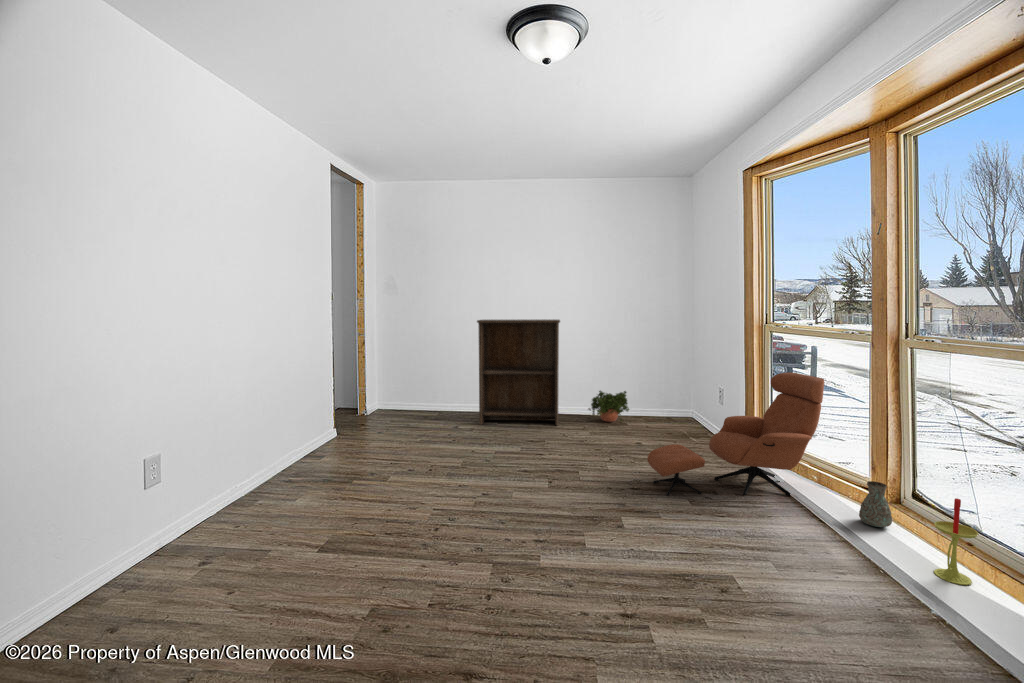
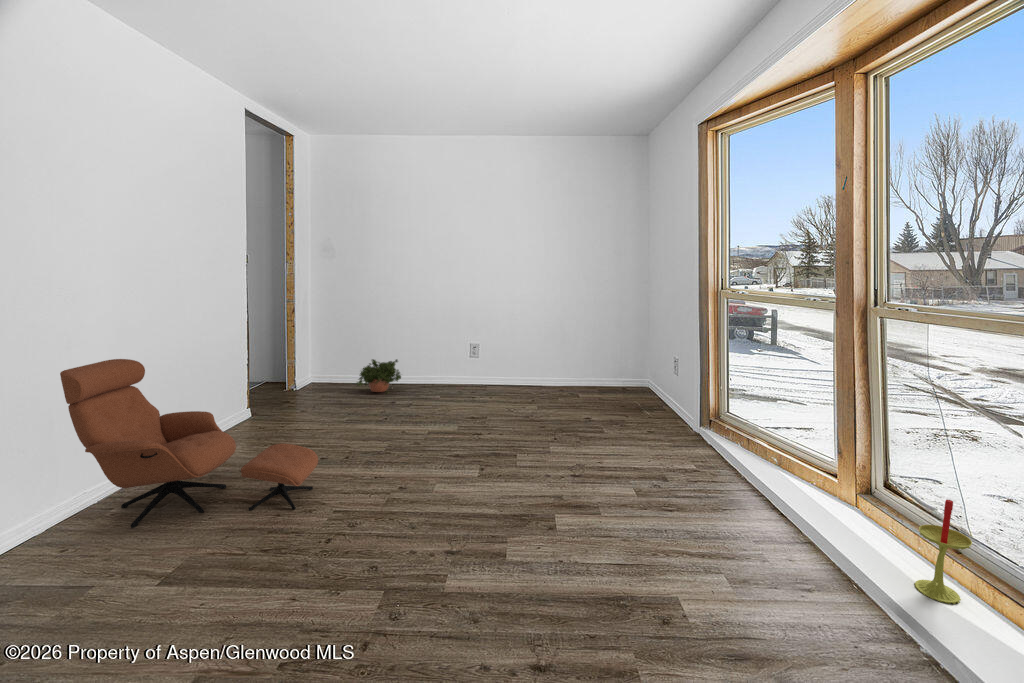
bookshelf: present [477,319,560,425] -> none [410,282,504,399]
lounge chair: present [647,373,824,496] -> present [60,359,318,528]
potted plant: present [589,391,629,422] -> present [357,359,401,392]
decorative vase: present [859,481,892,527] -> none [825,468,862,522]

